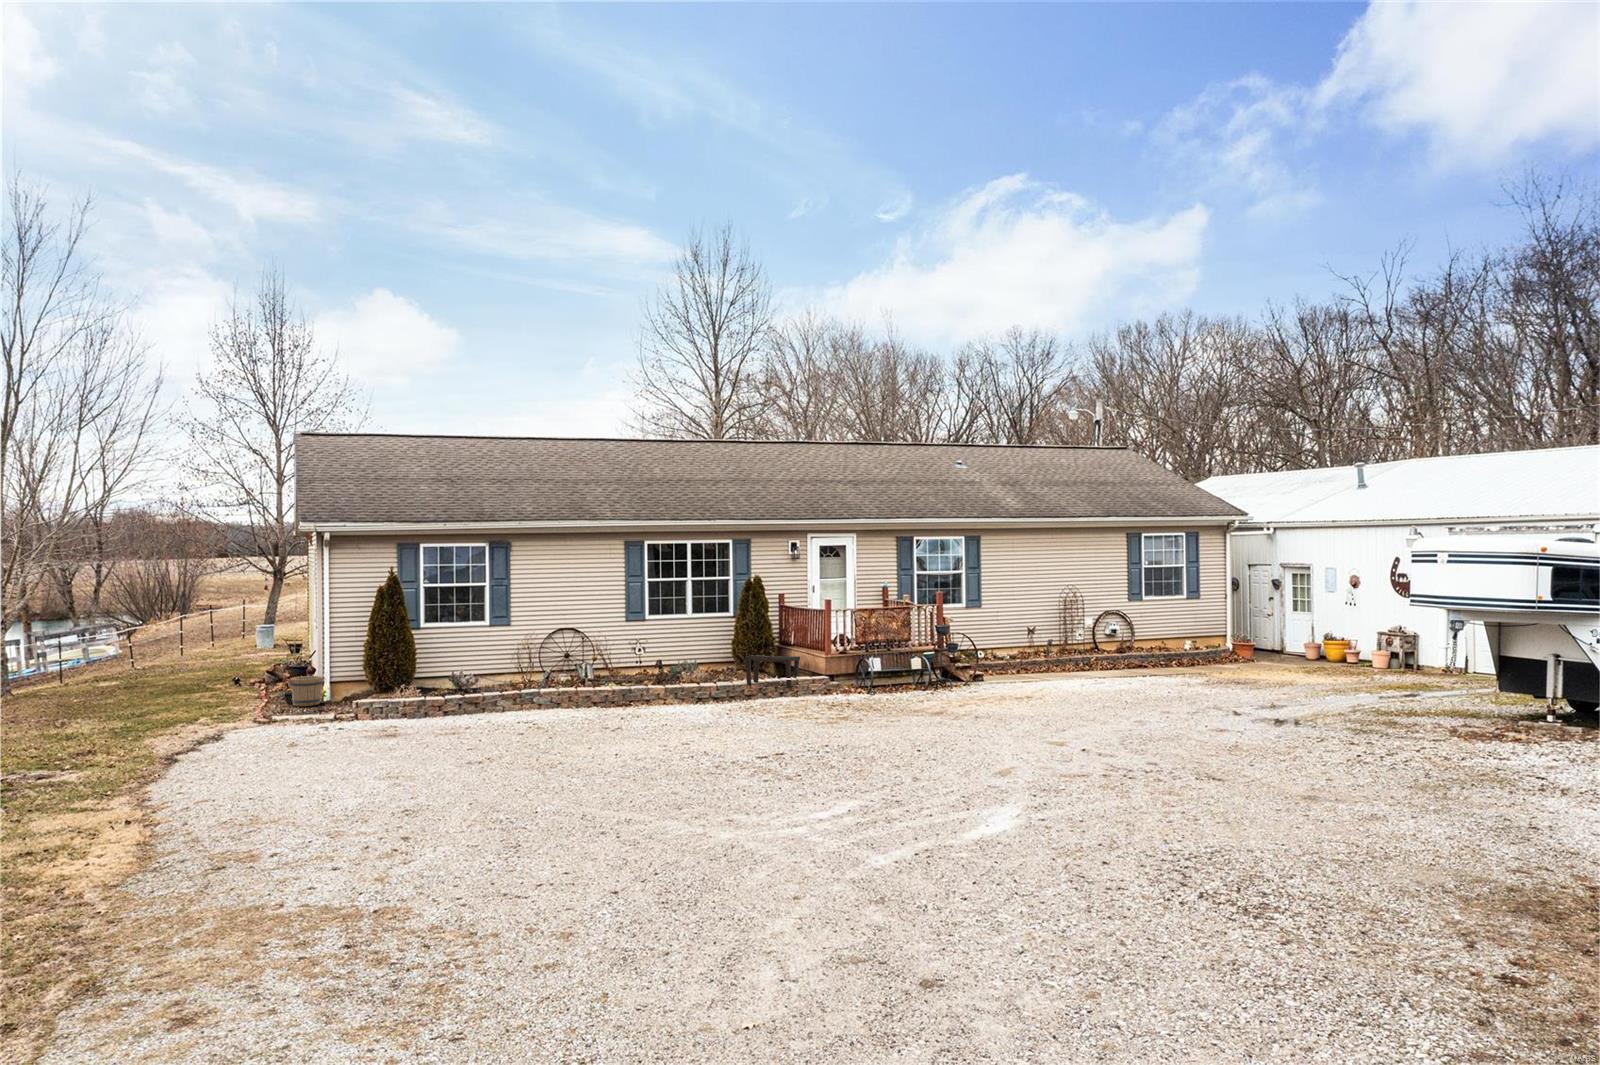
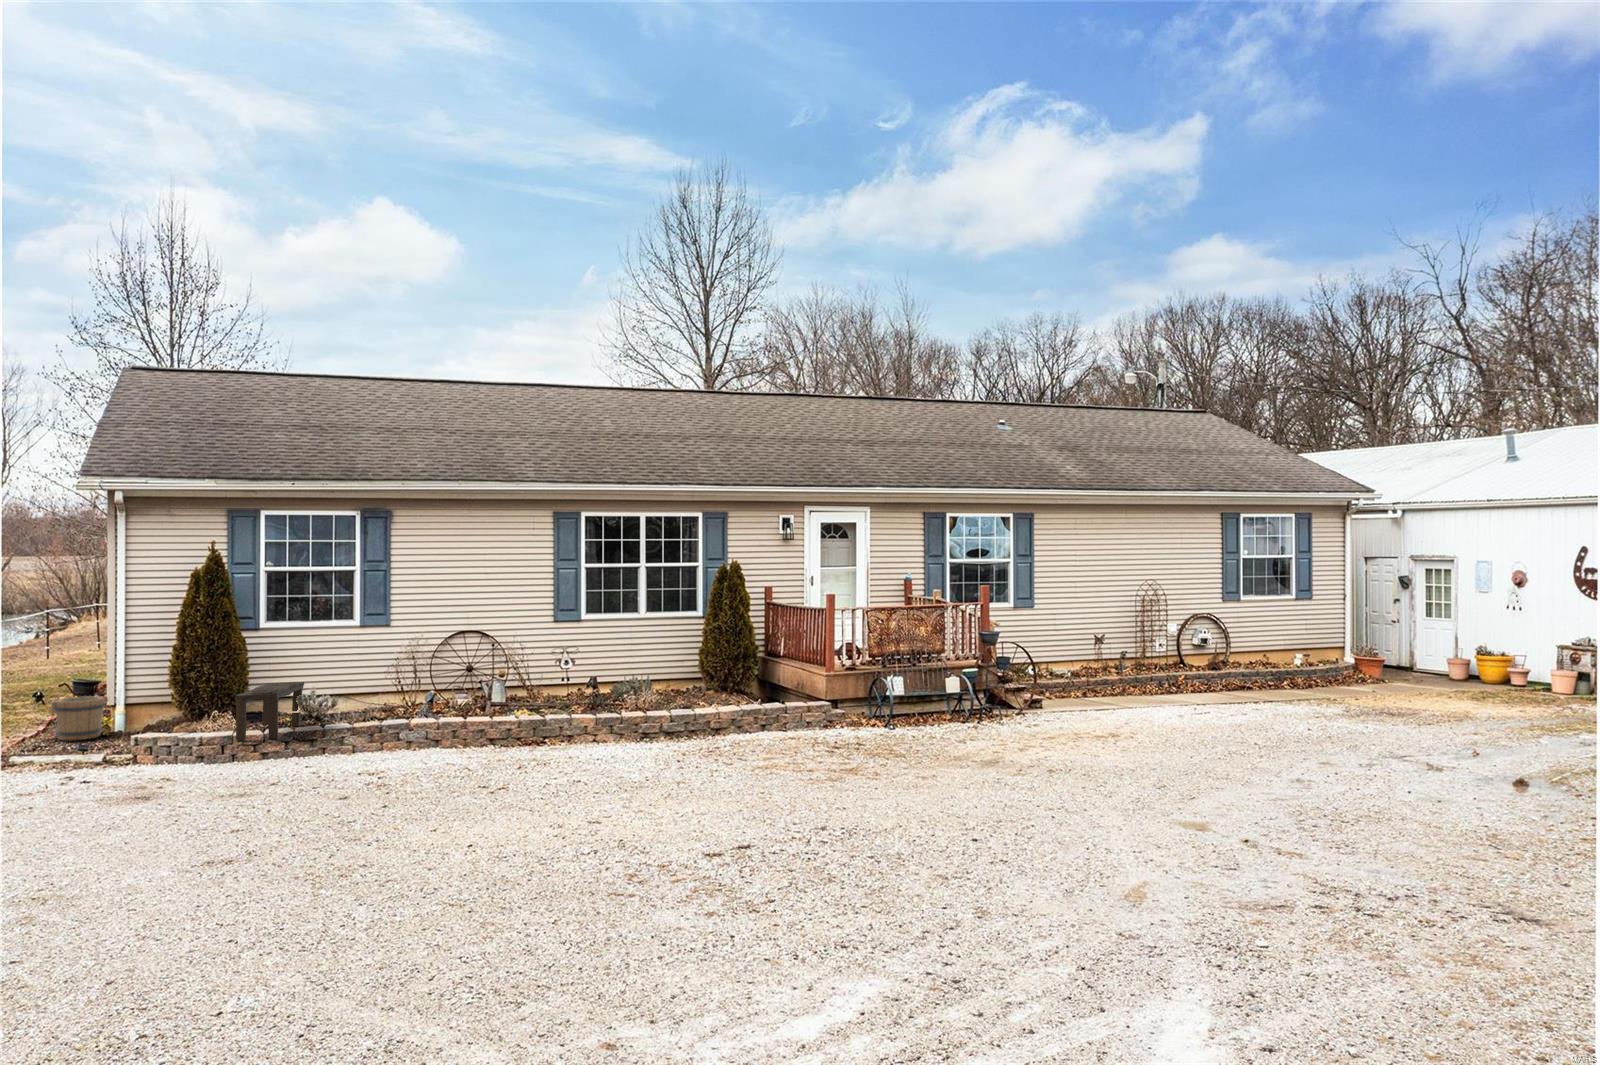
bench: present [745,655,800,687] -> present [235,682,304,741]

